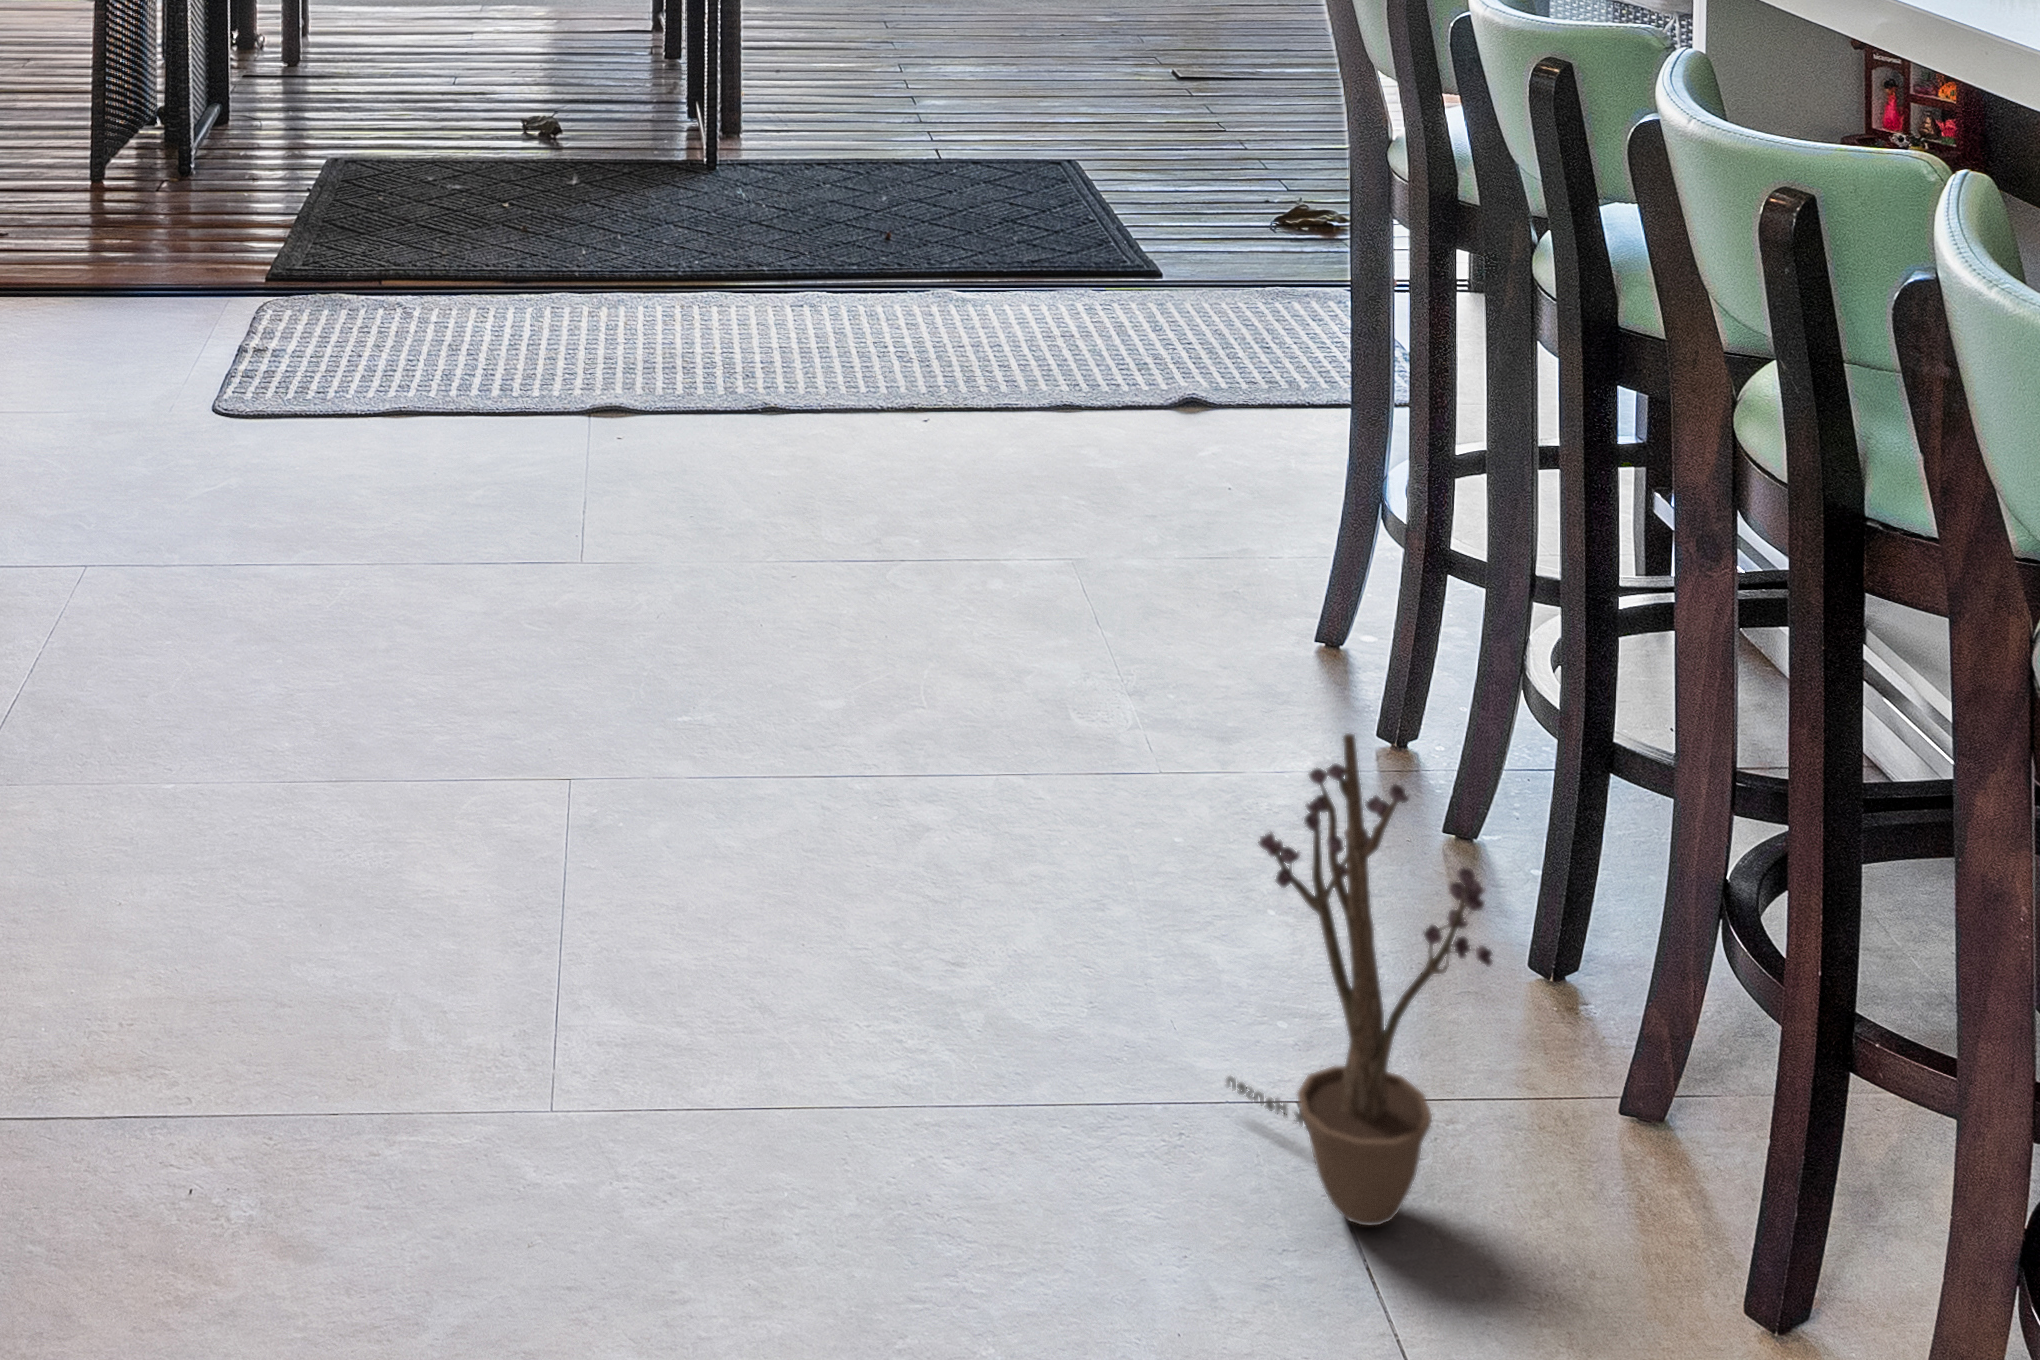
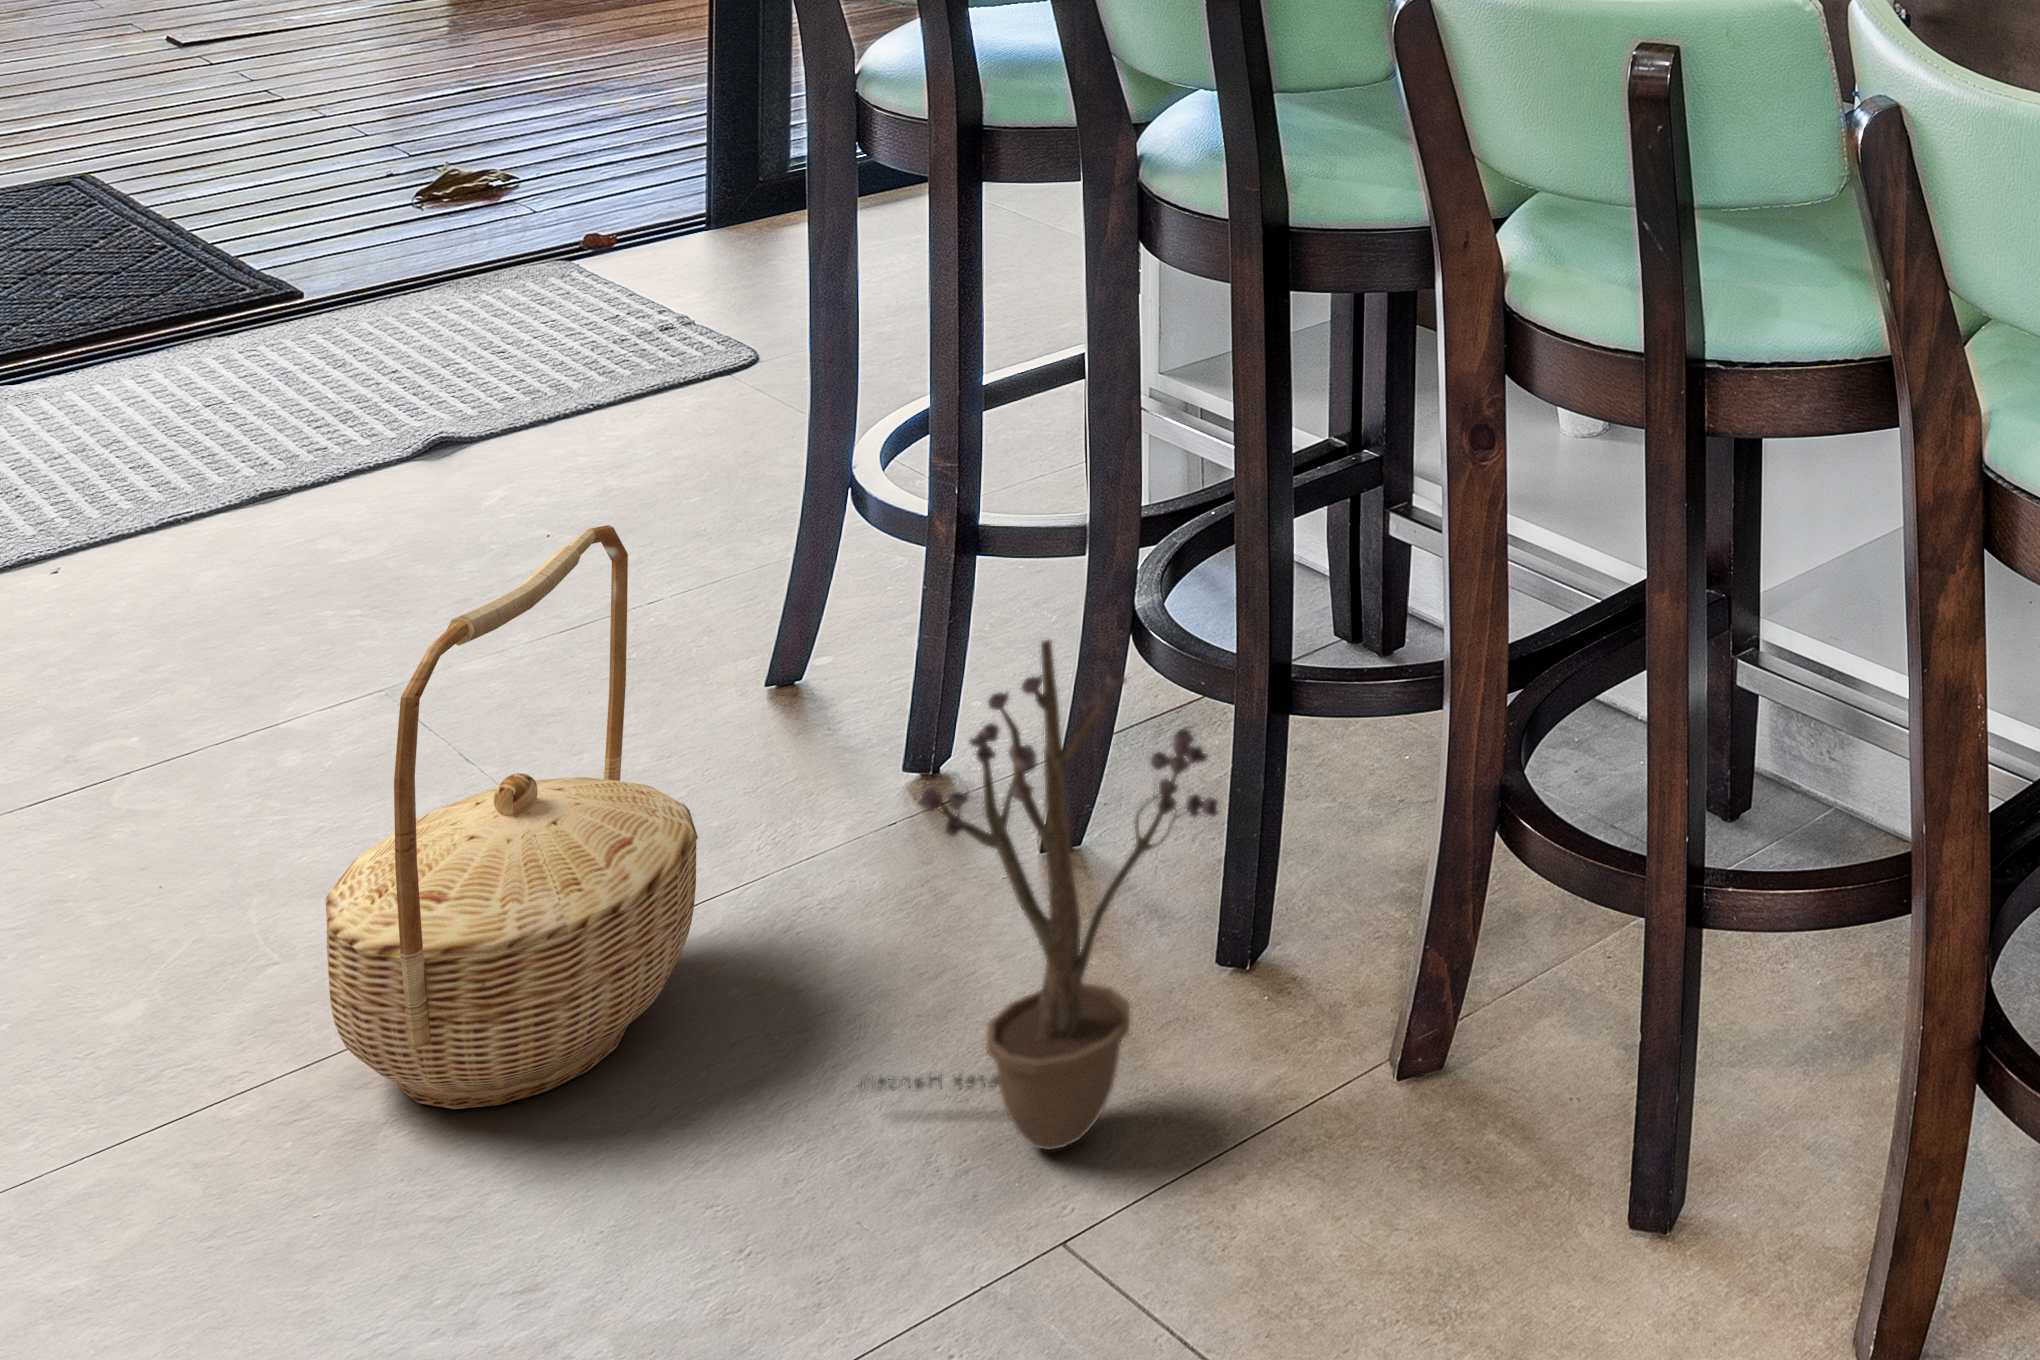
basket: none [885,509,1161,972] -> present [325,525,698,1109]

